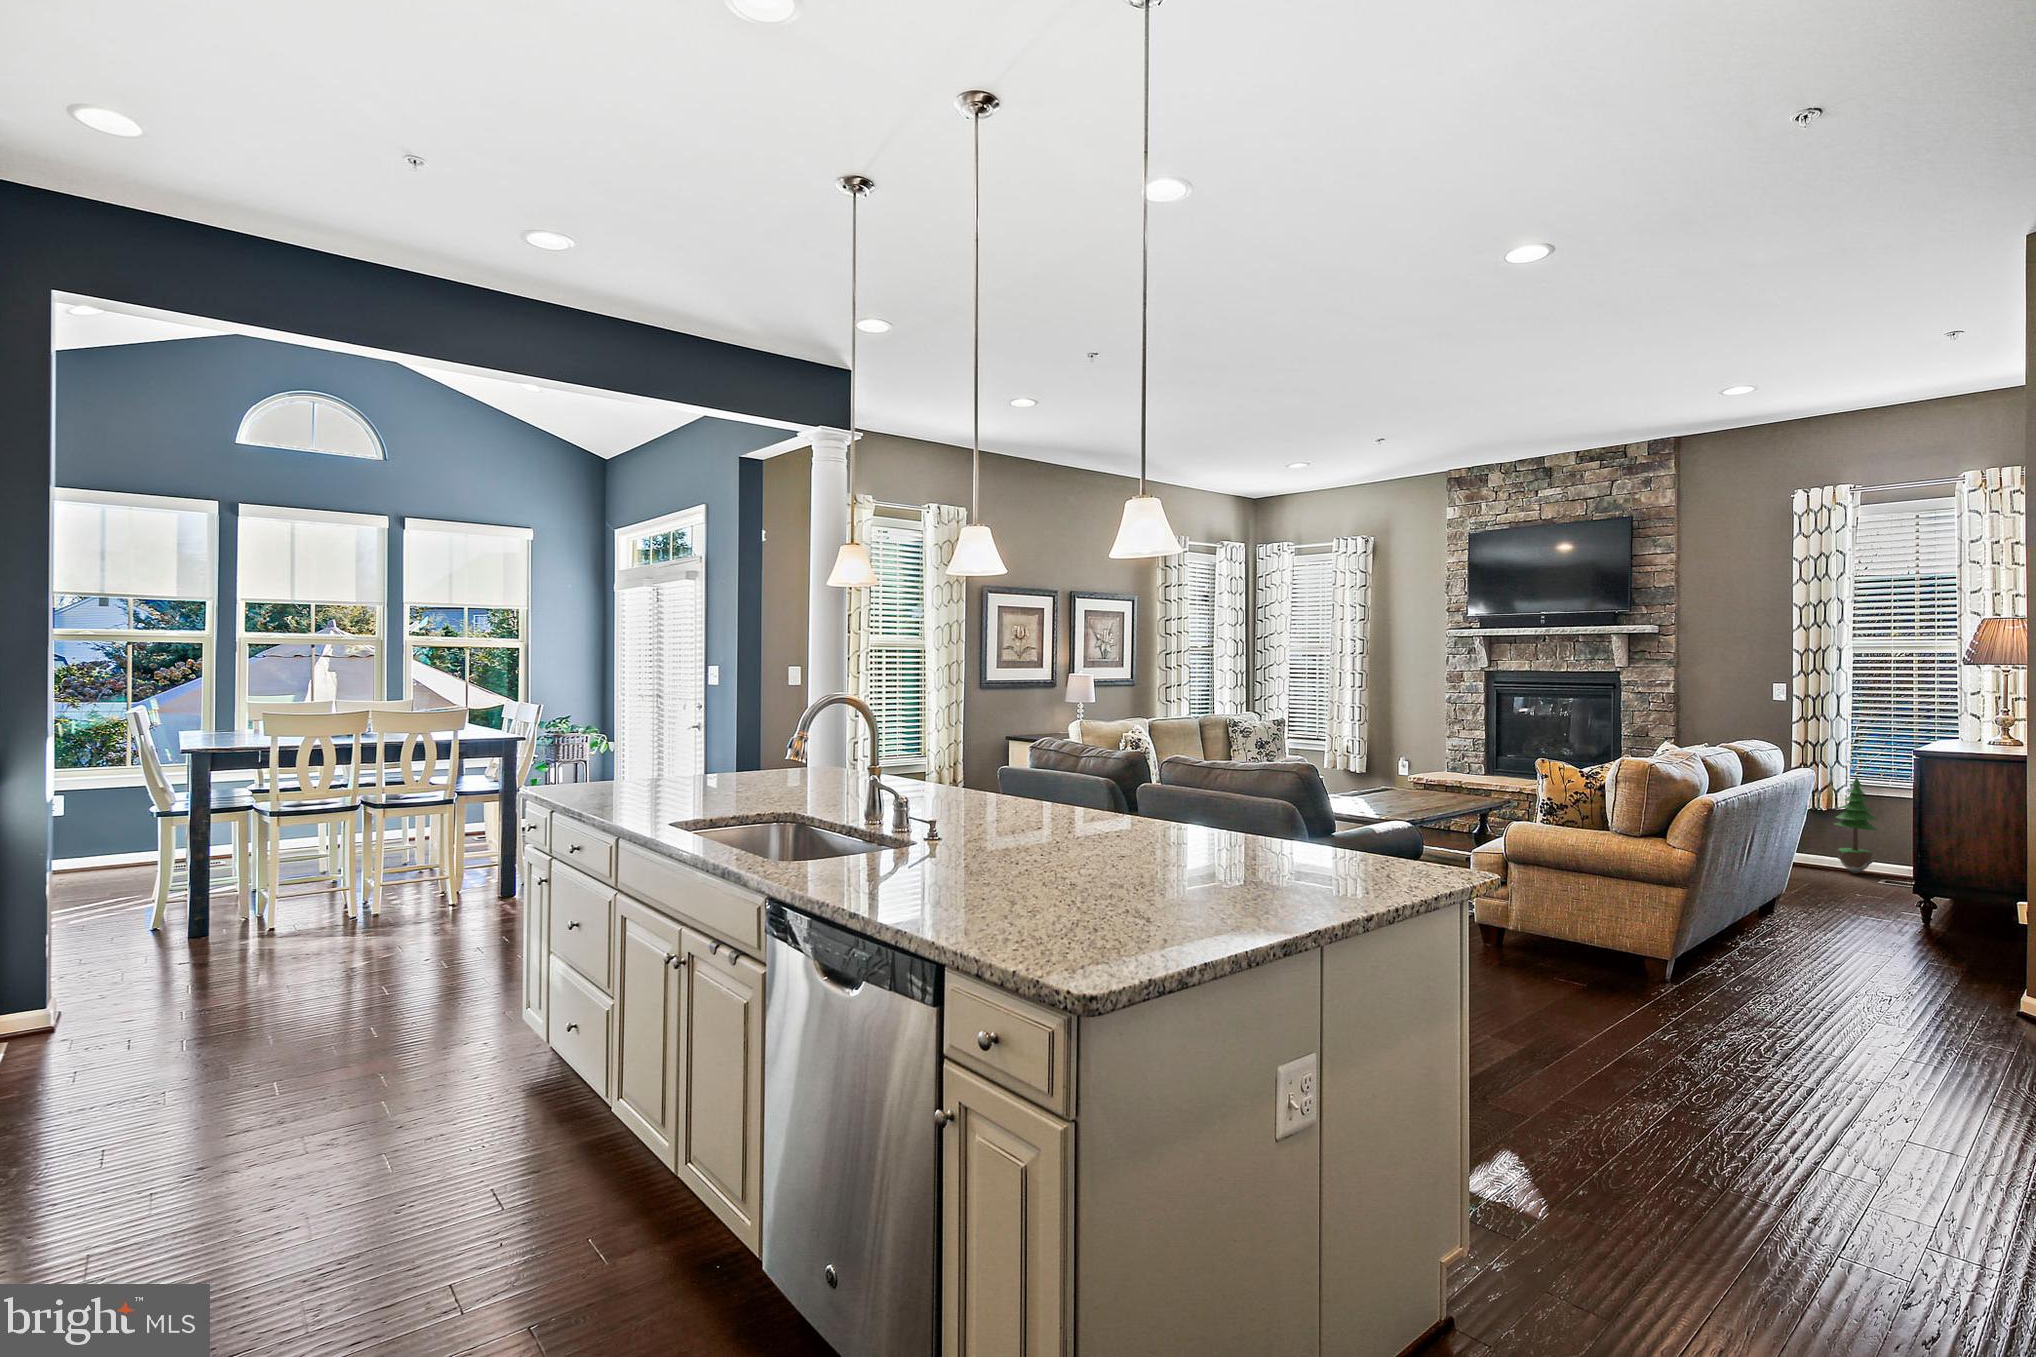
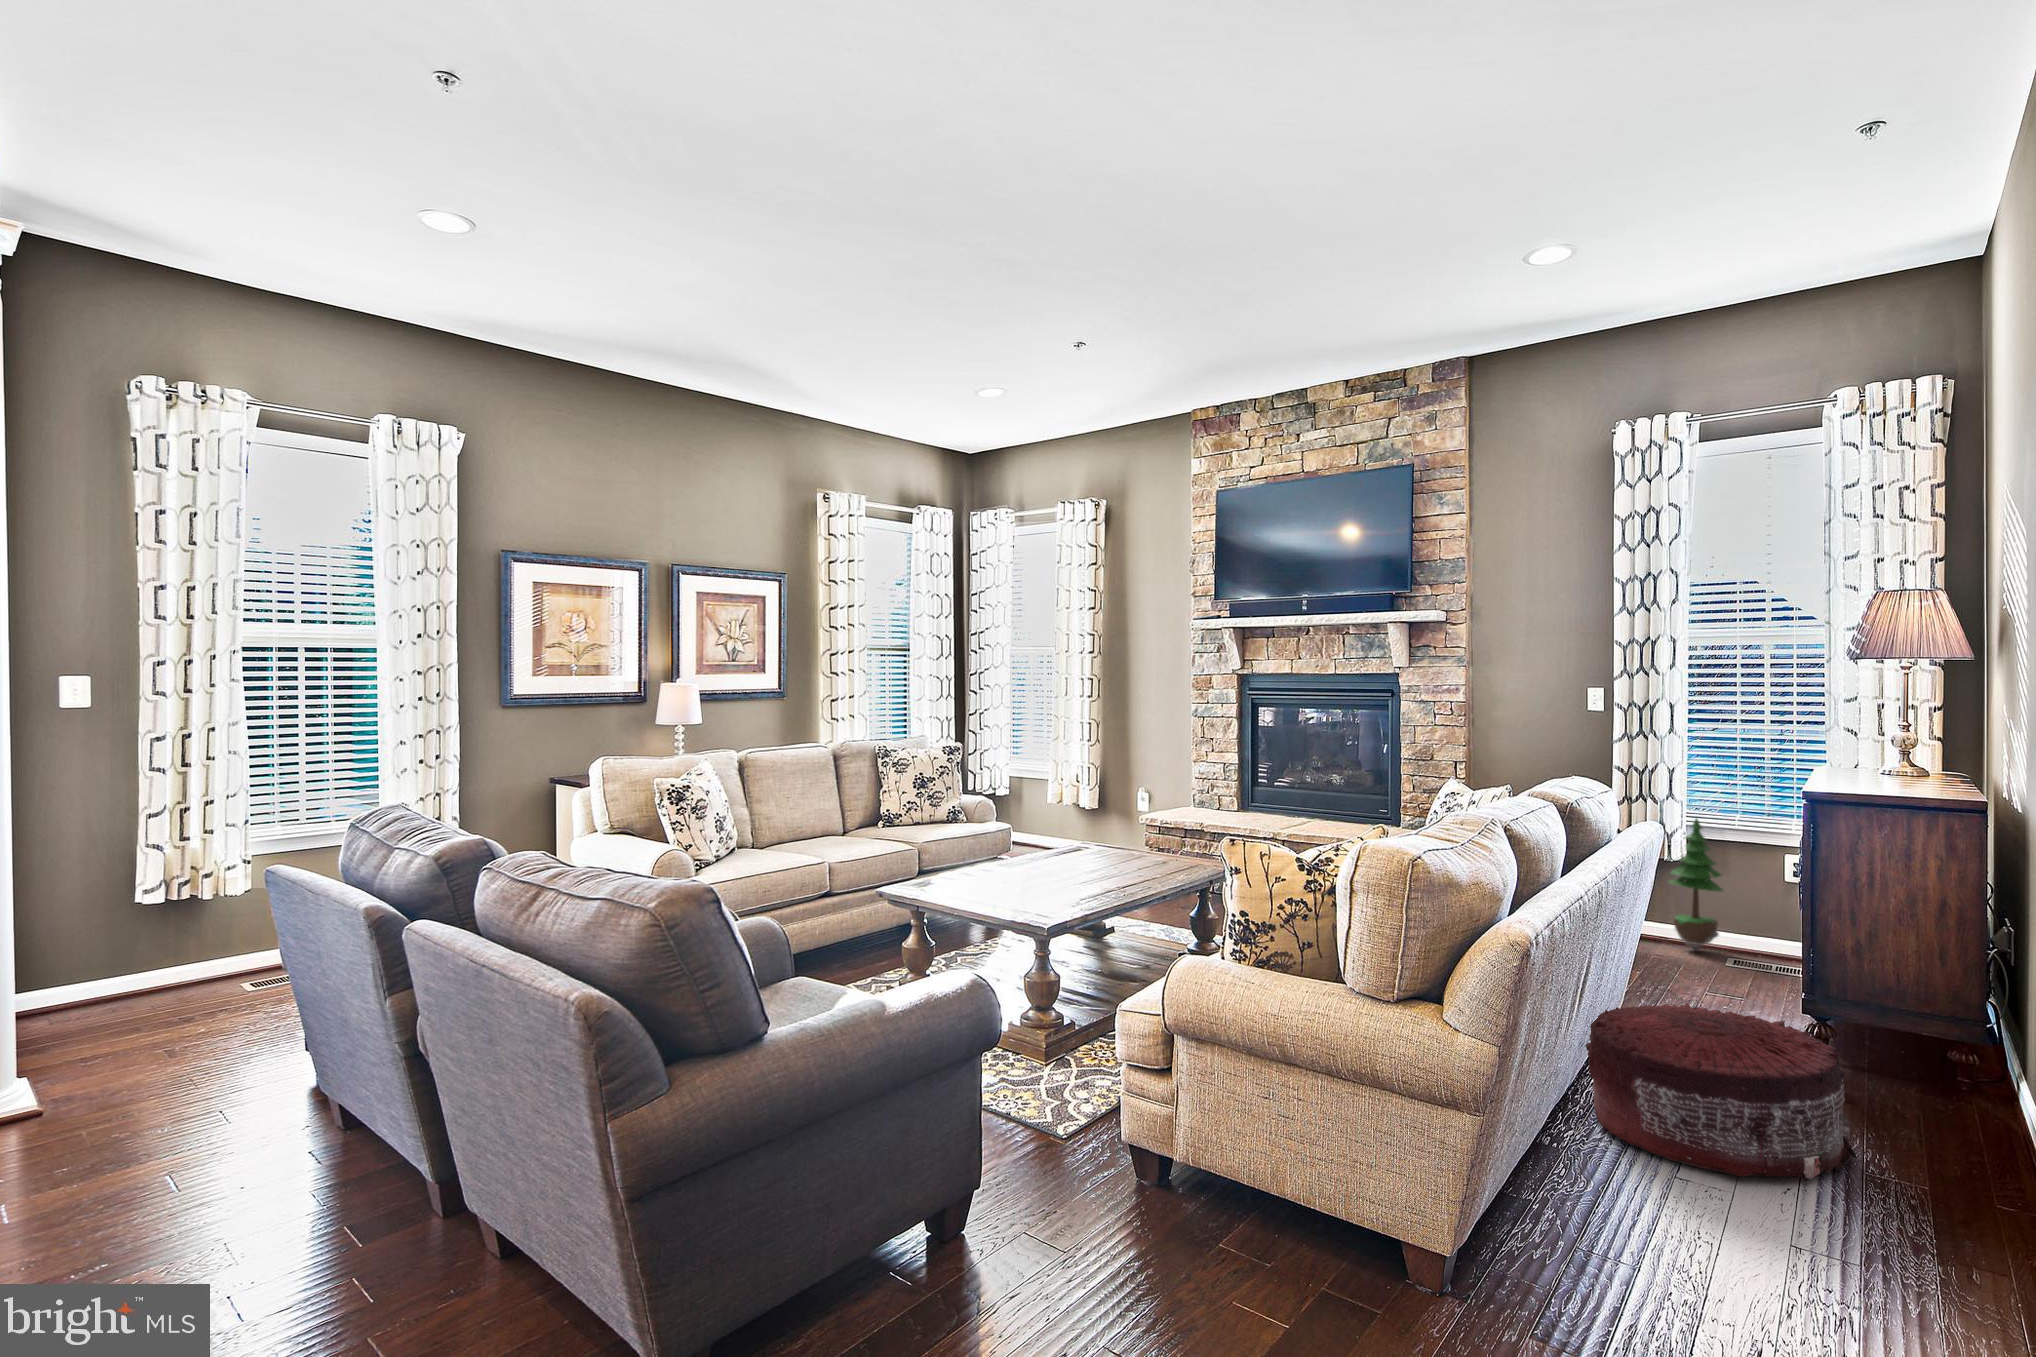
pouf: none [1766,877,1939,965] -> present [1586,1003,1856,1179]

